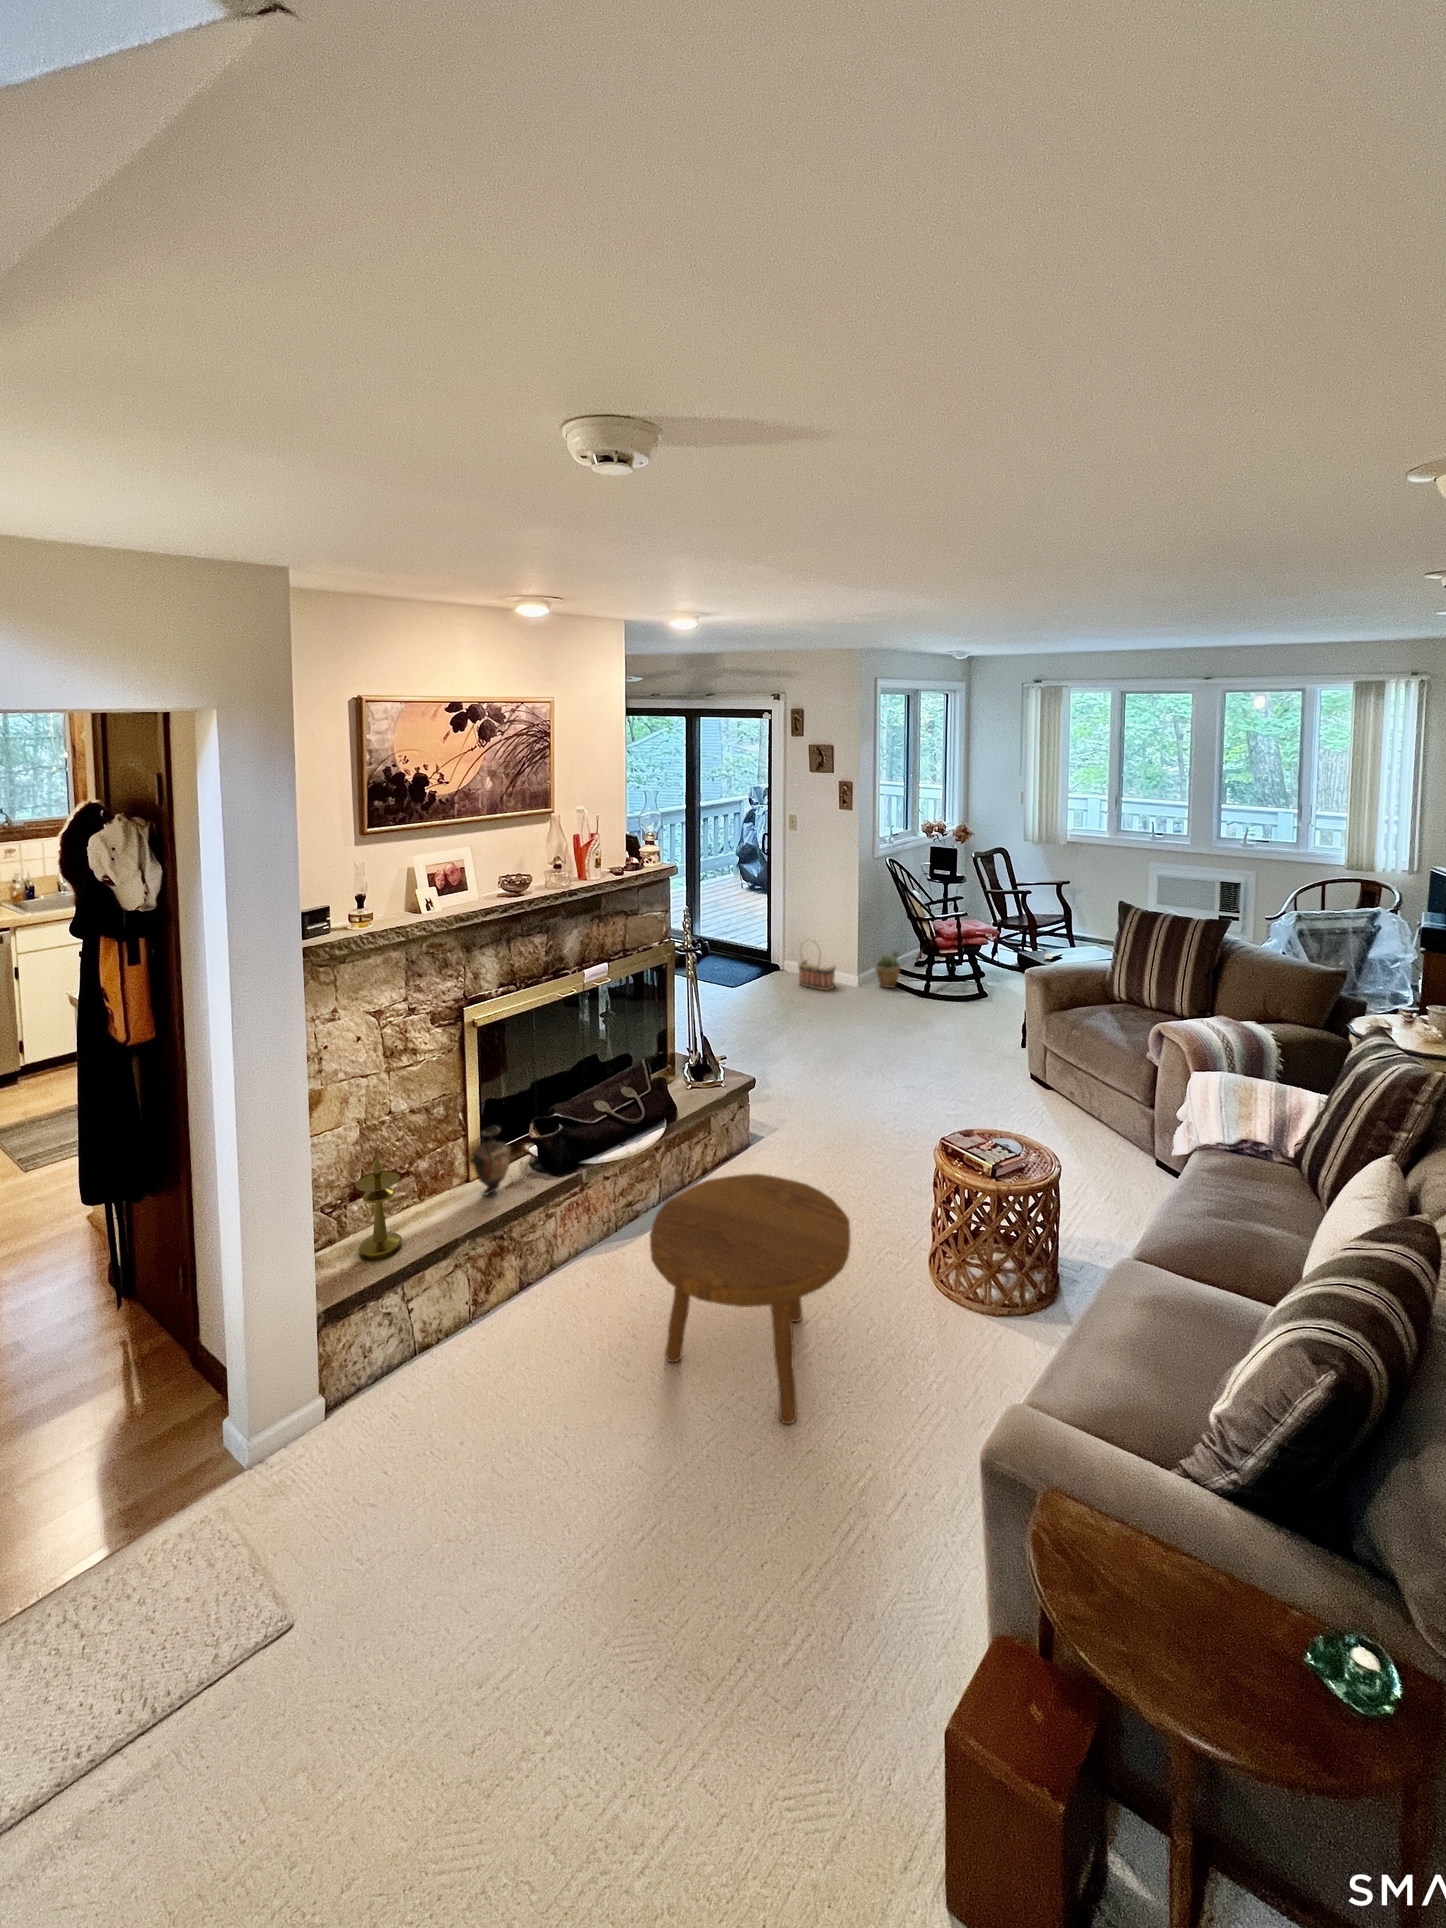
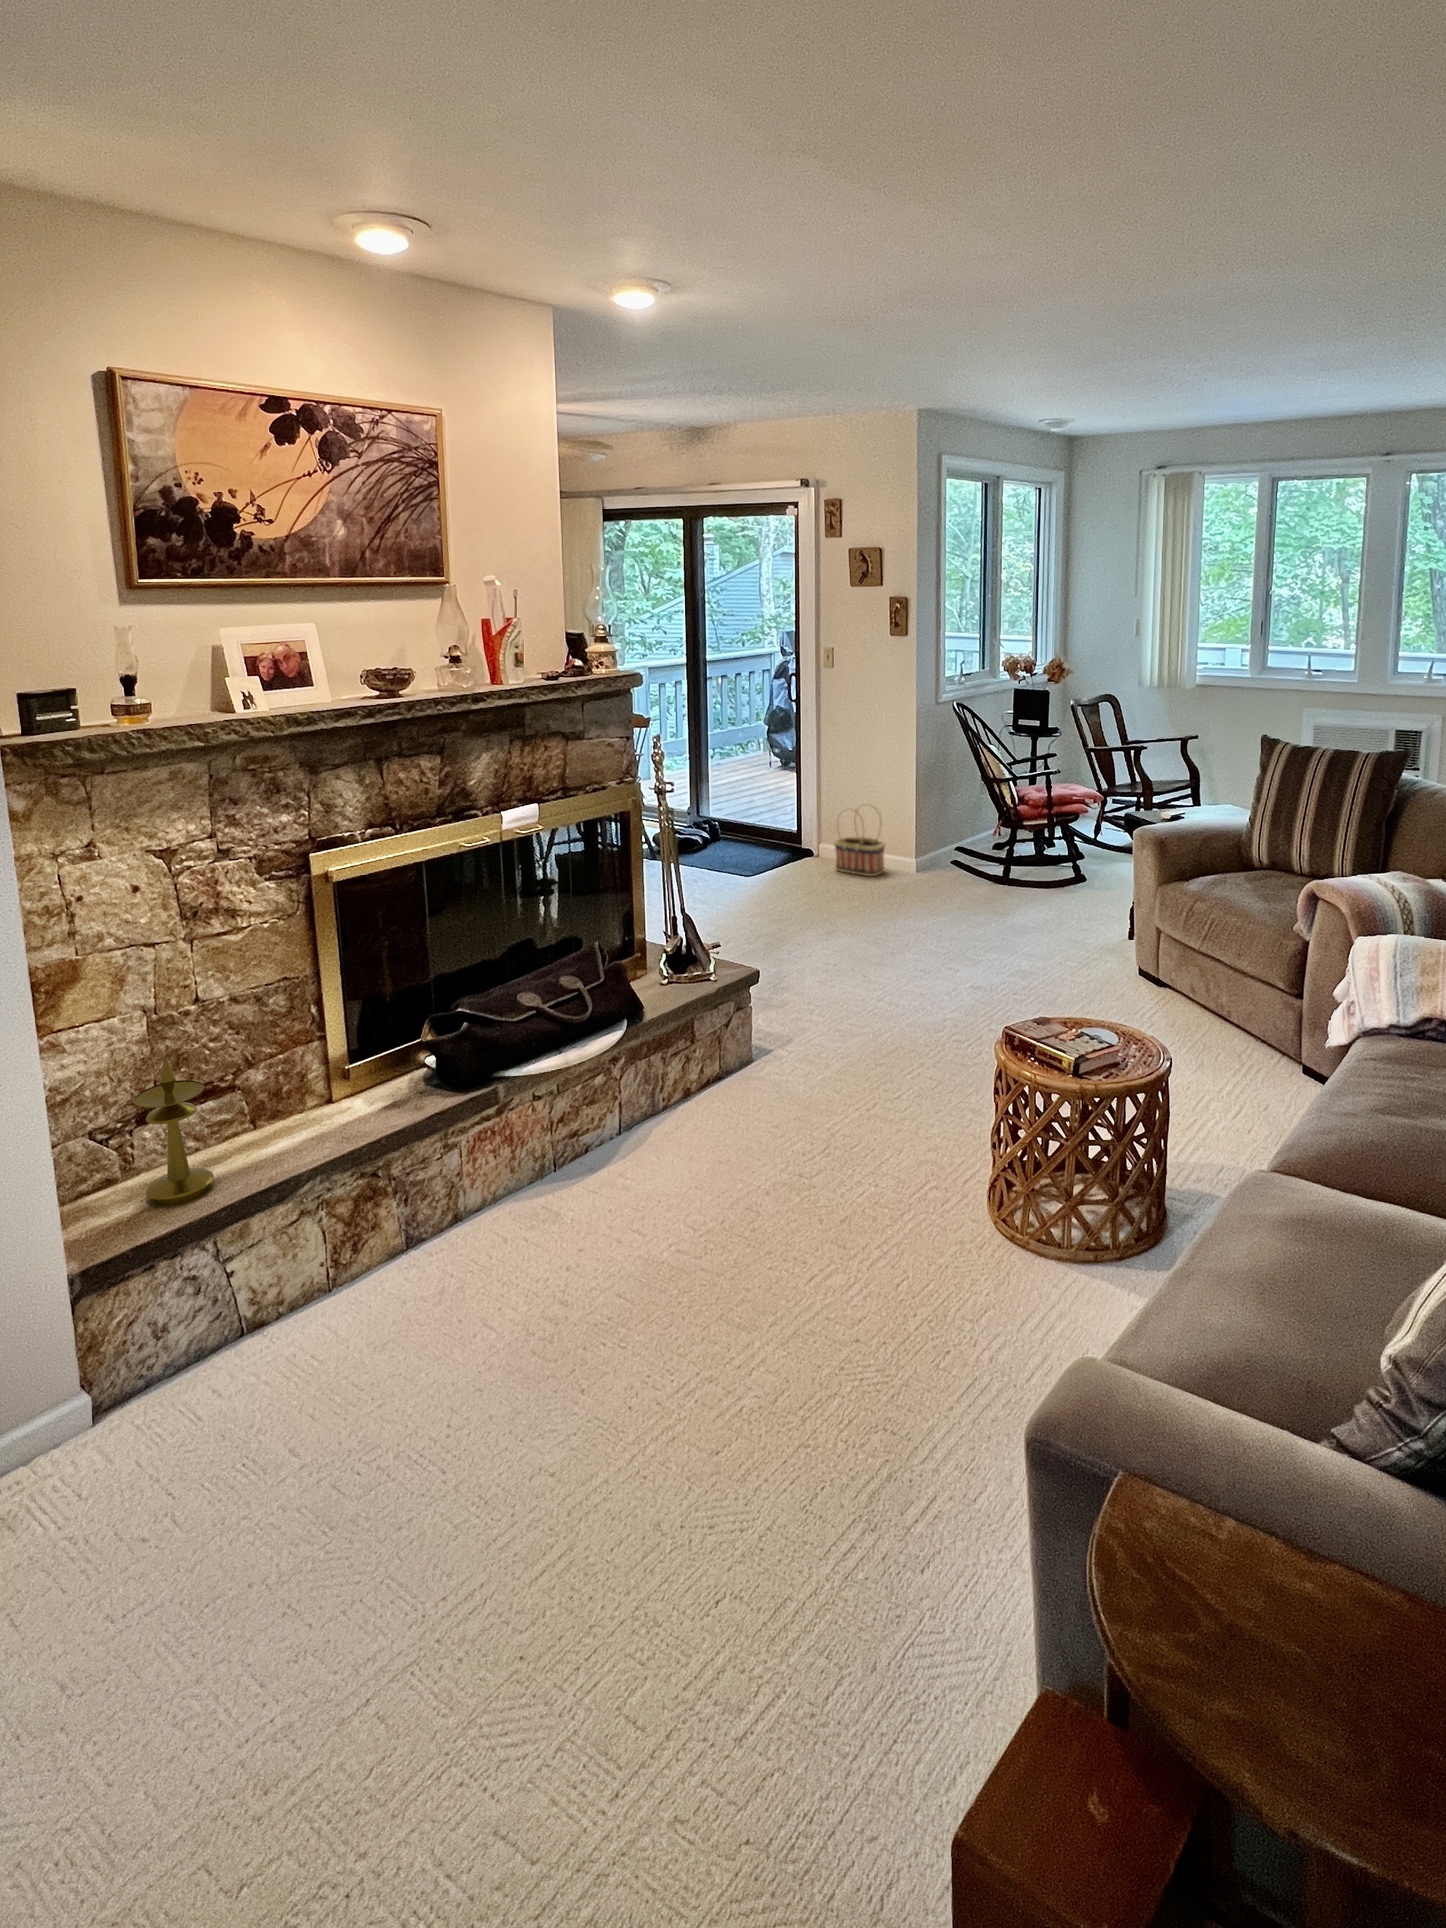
potted plant: present [875,951,901,988] -> none [938,823,973,873]
vase: present [471,1126,512,1195] -> none [324,1016,391,1119]
footstool: present [650,1173,851,1424] -> none [578,1077,872,1406]

